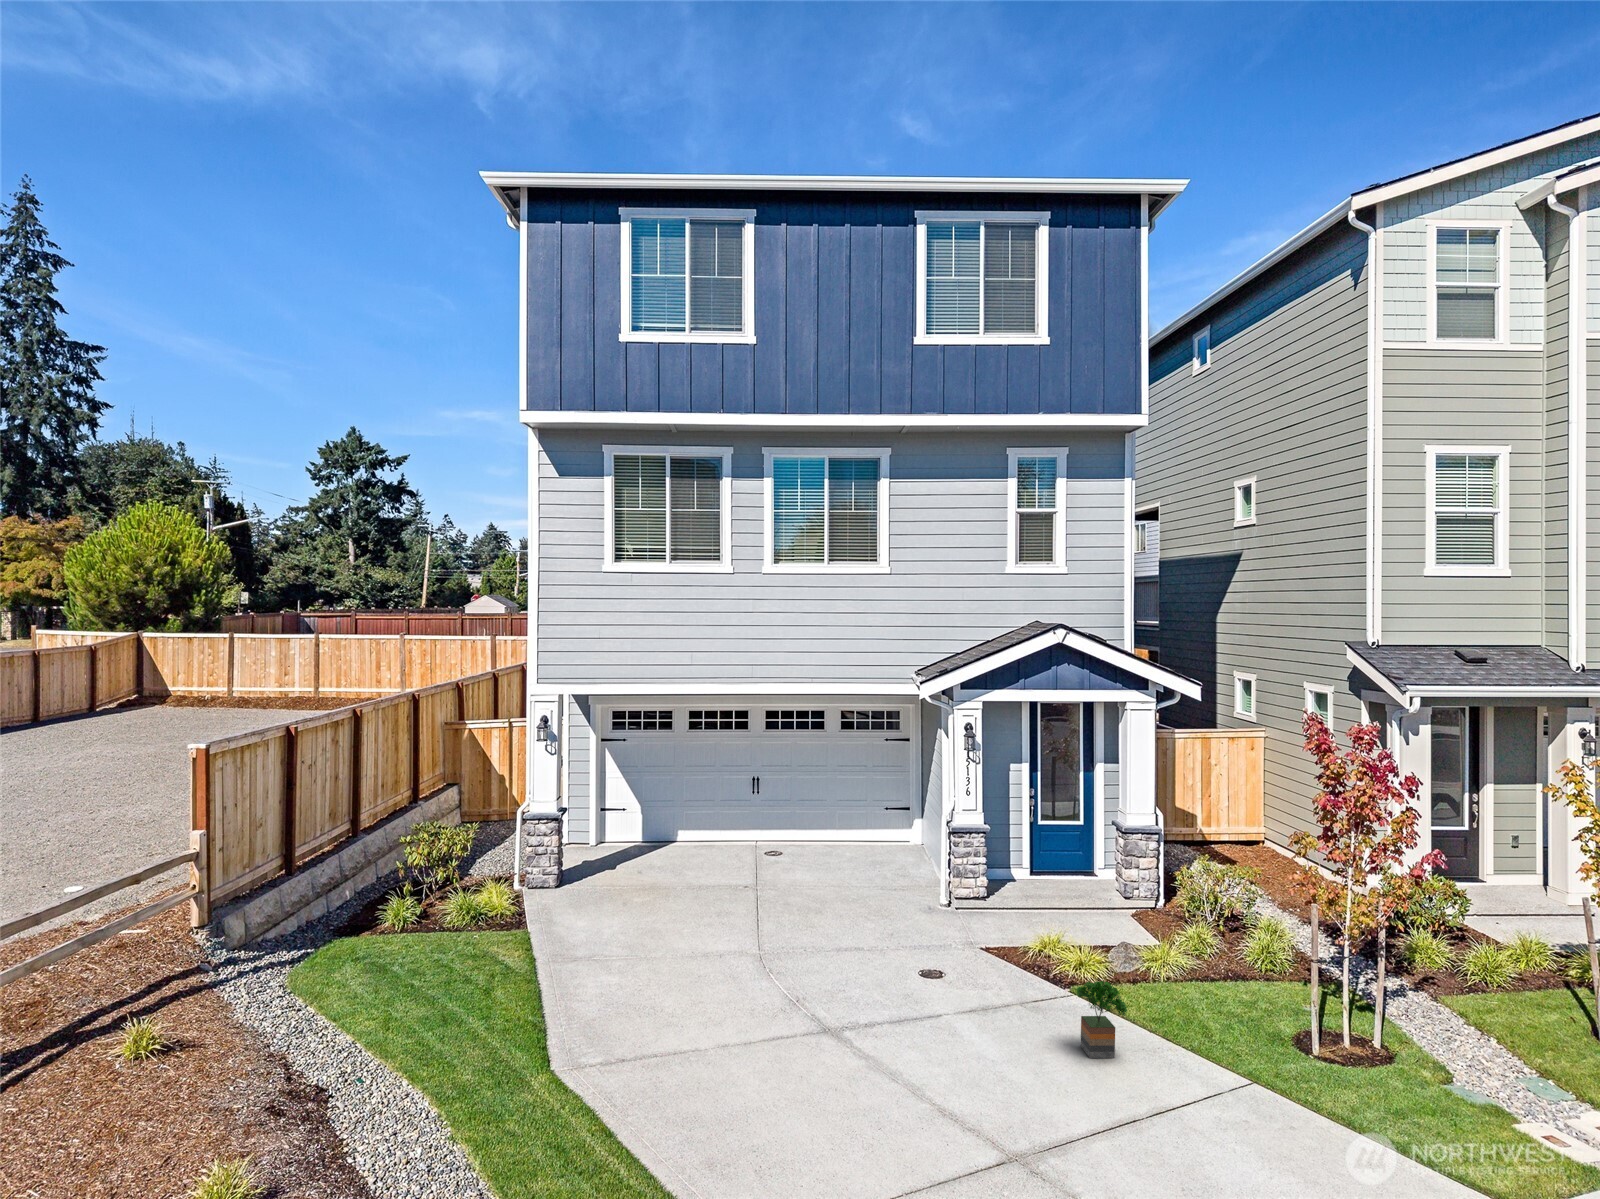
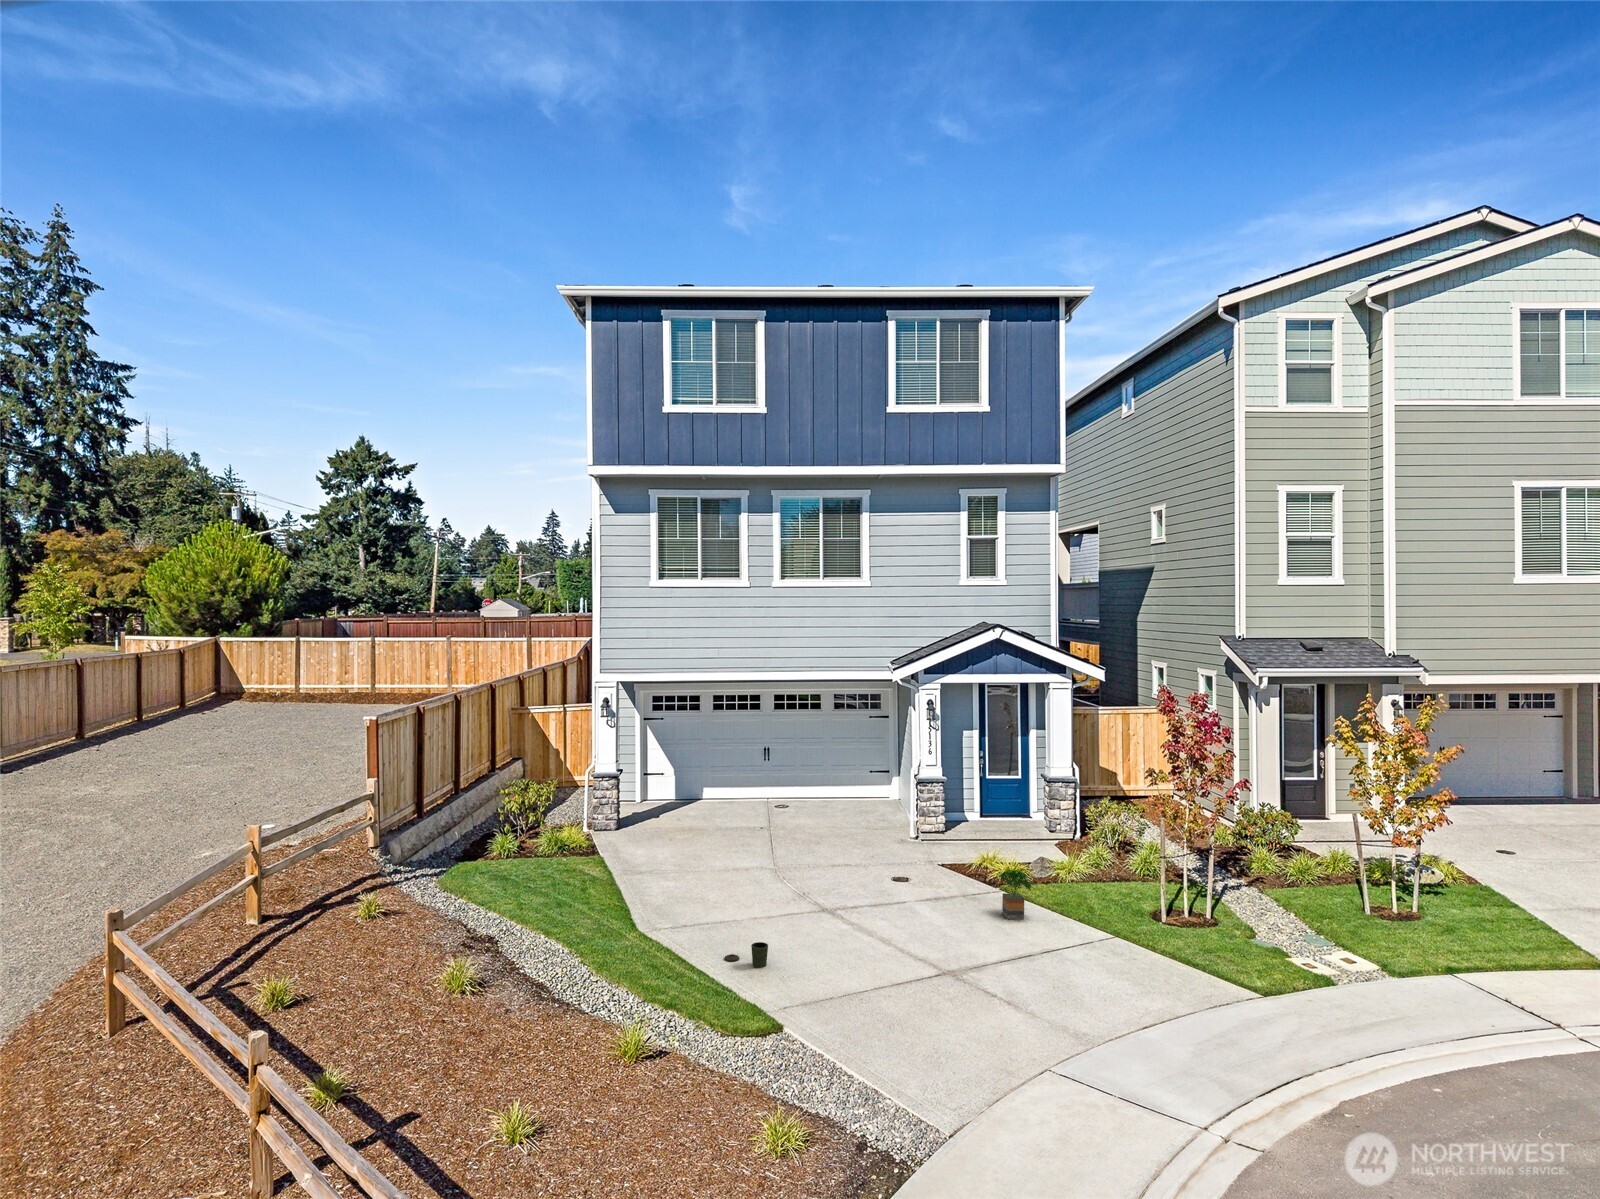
trash can: none [654,1116,721,1162] -> present [725,942,768,968]

